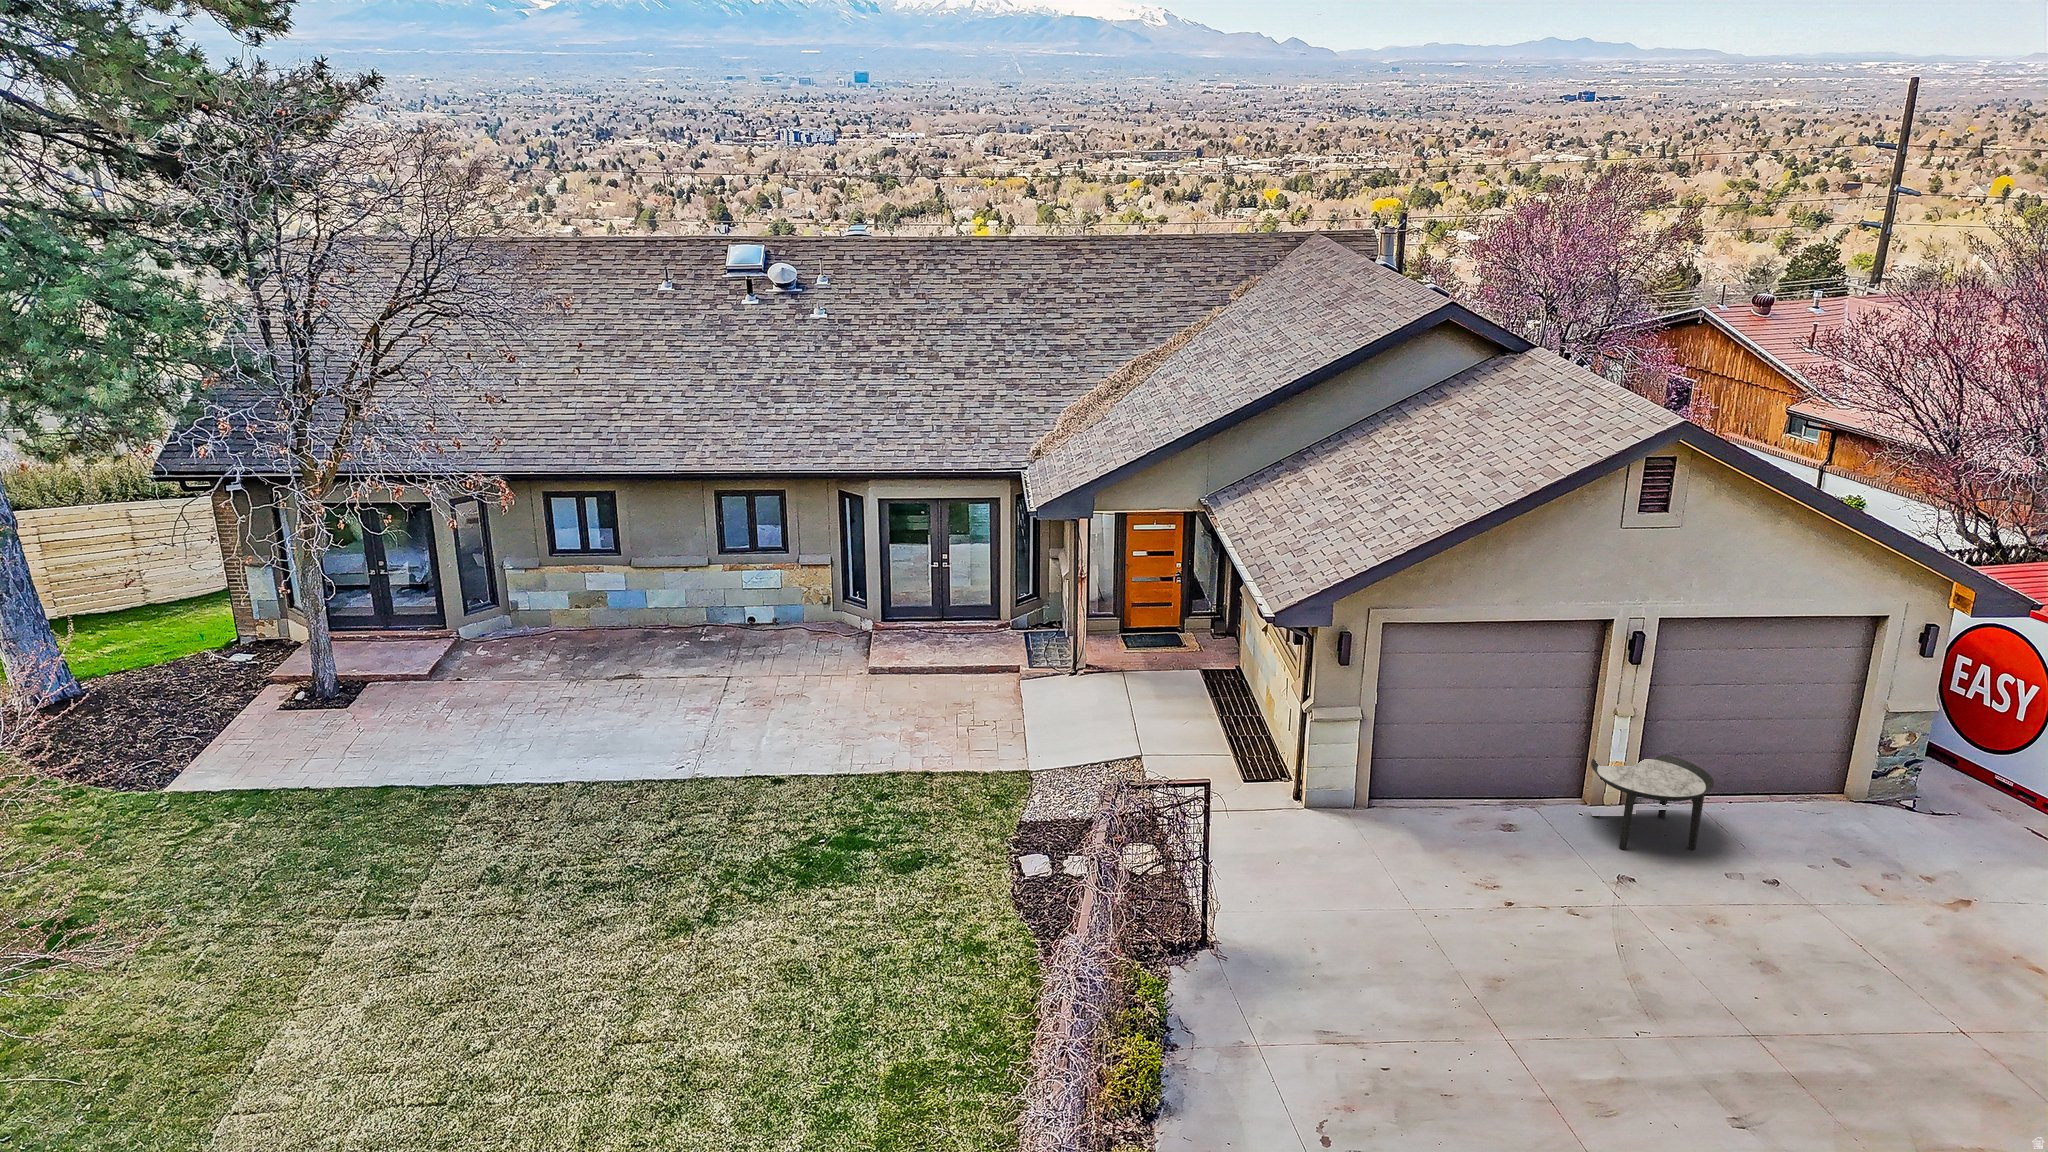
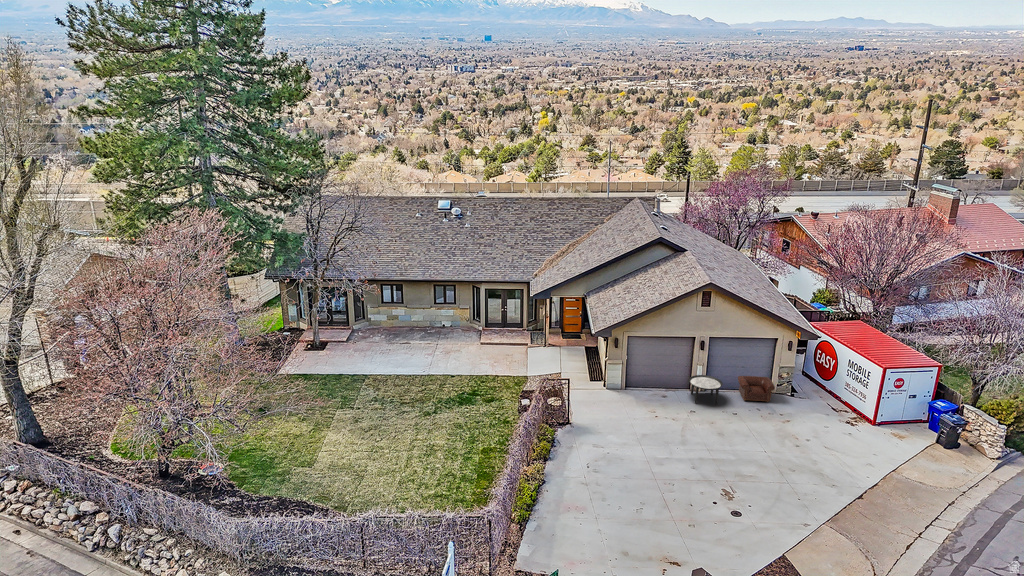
armchair: none [1744,749,1887,836] -> present [738,376,775,402]

